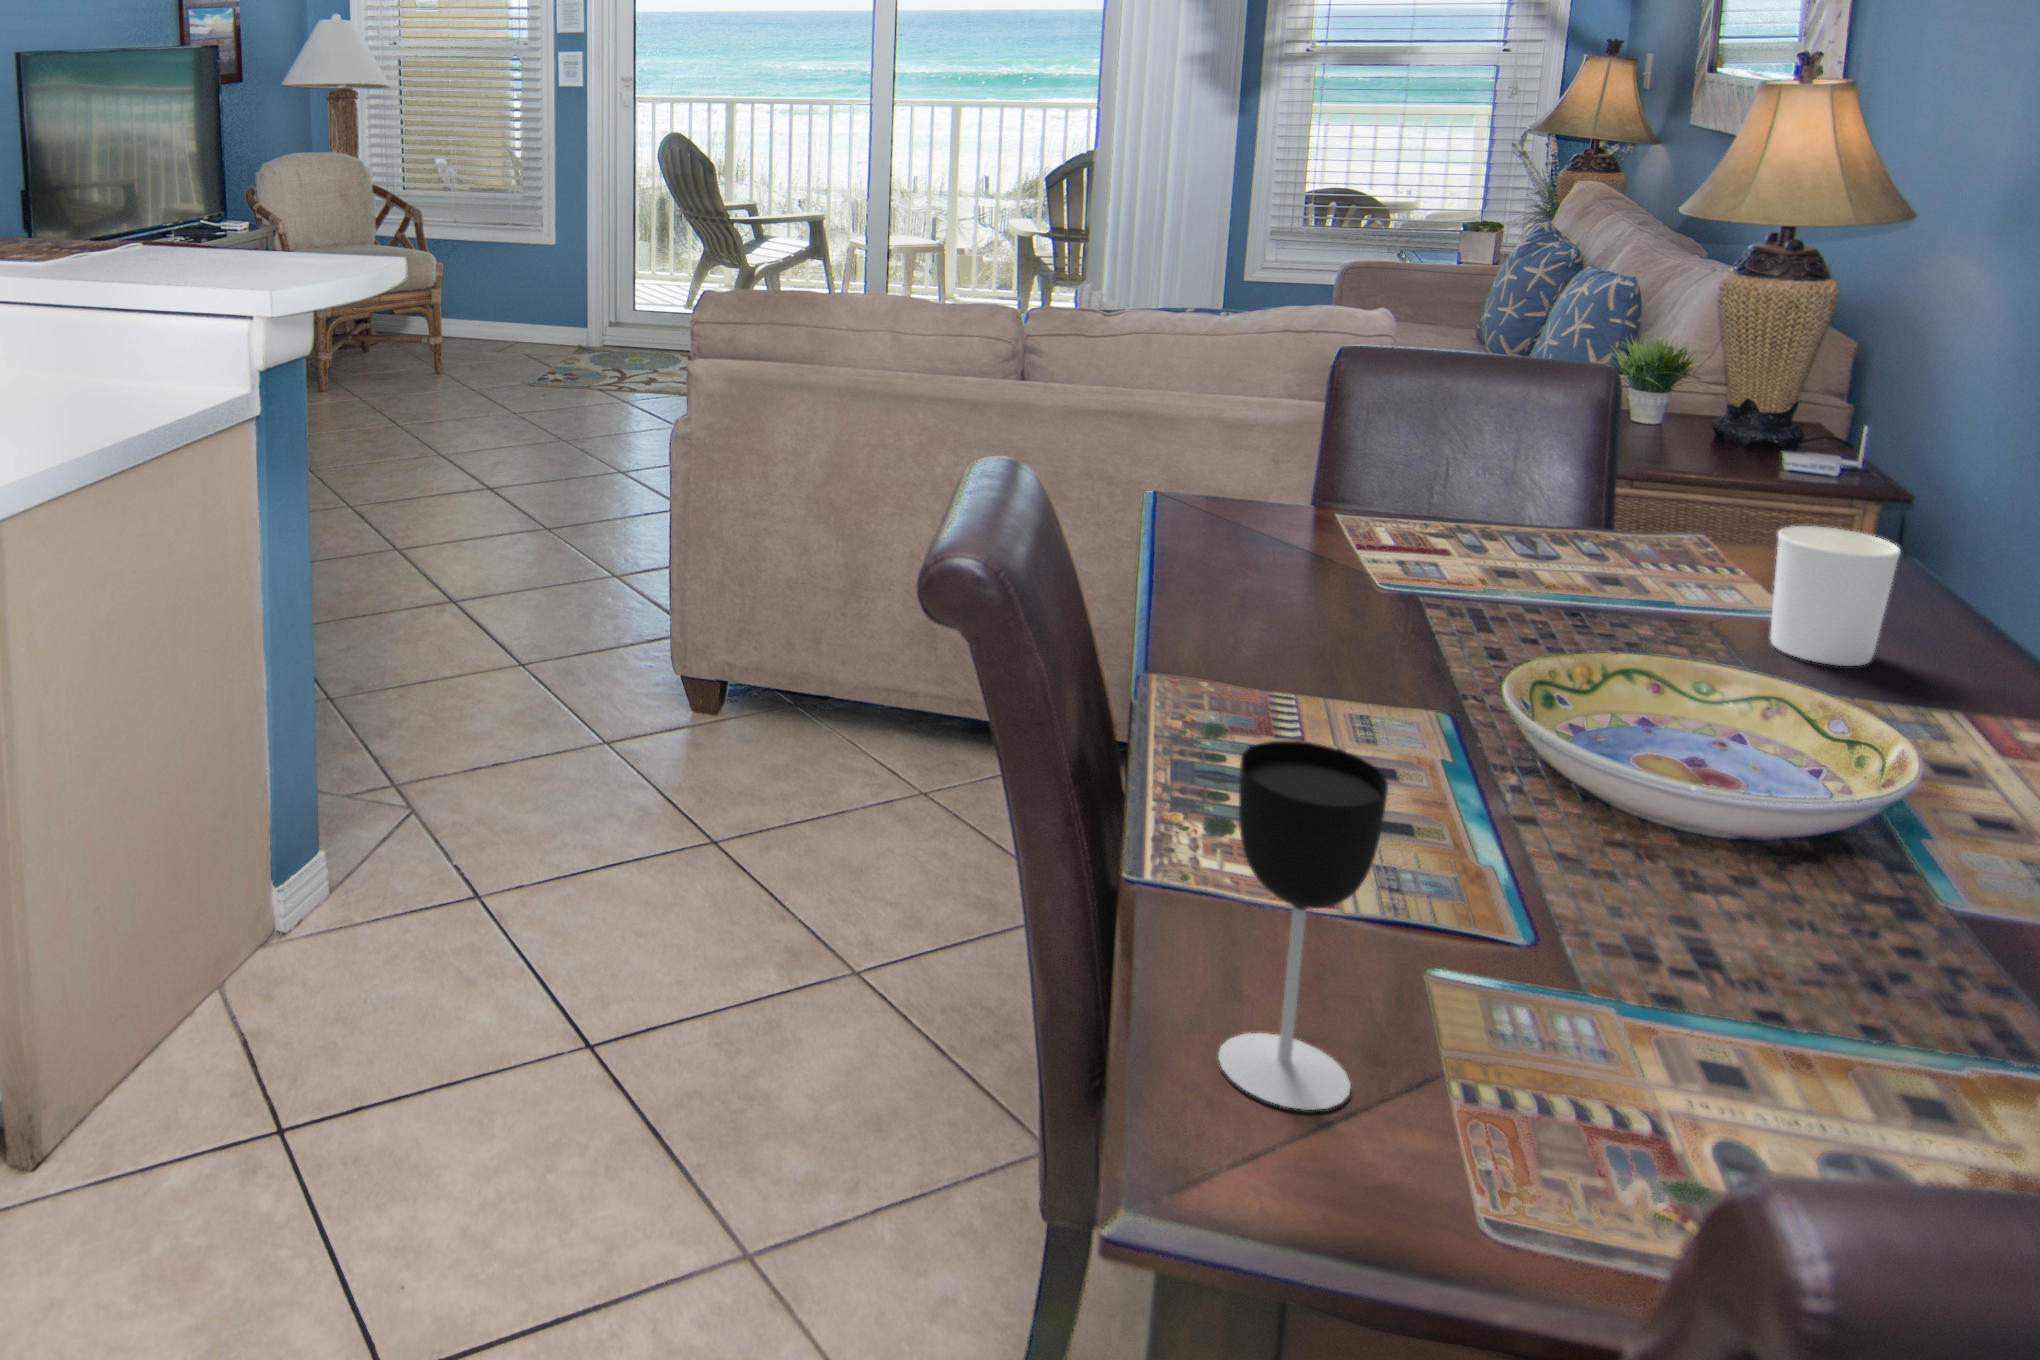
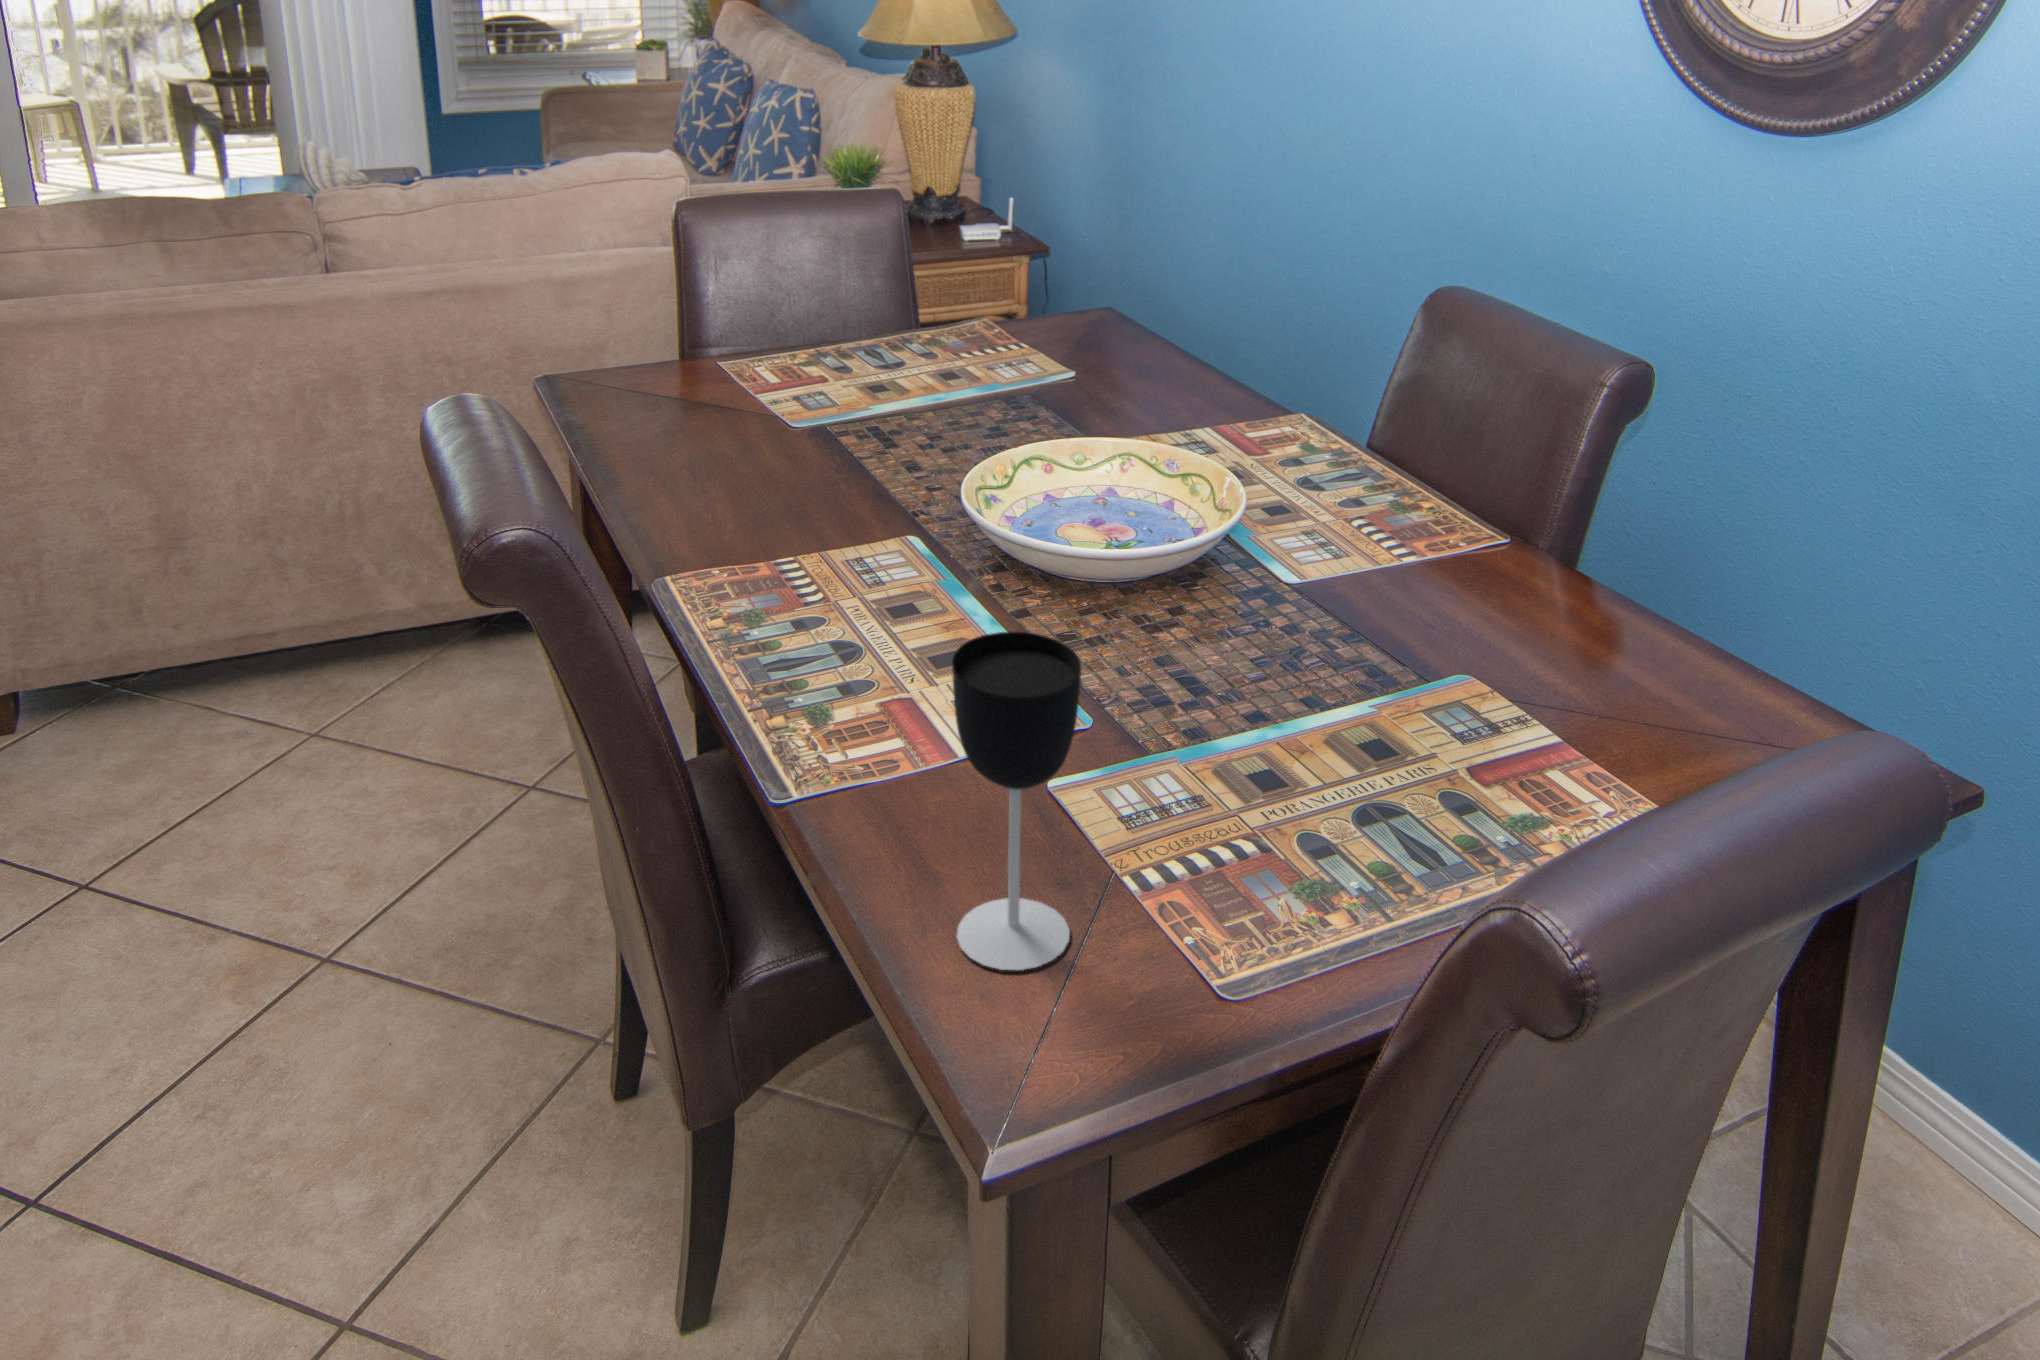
candle holder: present [1770,526,1901,666] -> none [1071,302,1147,411]

